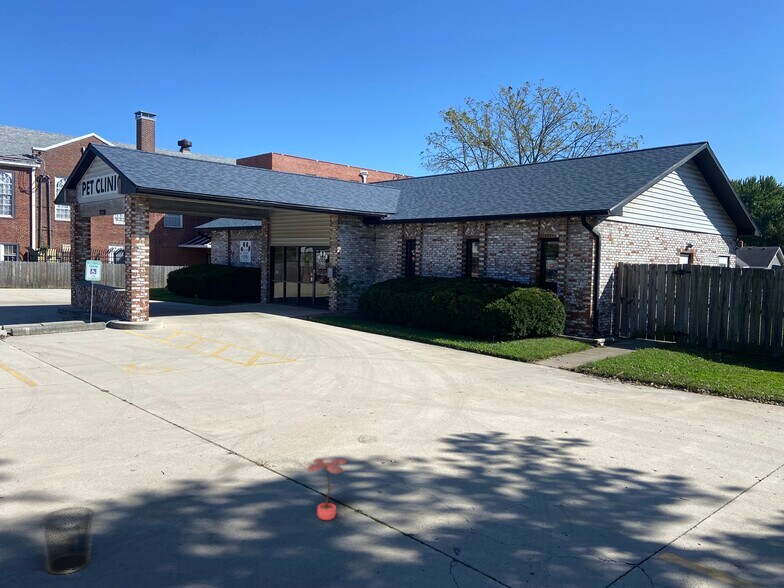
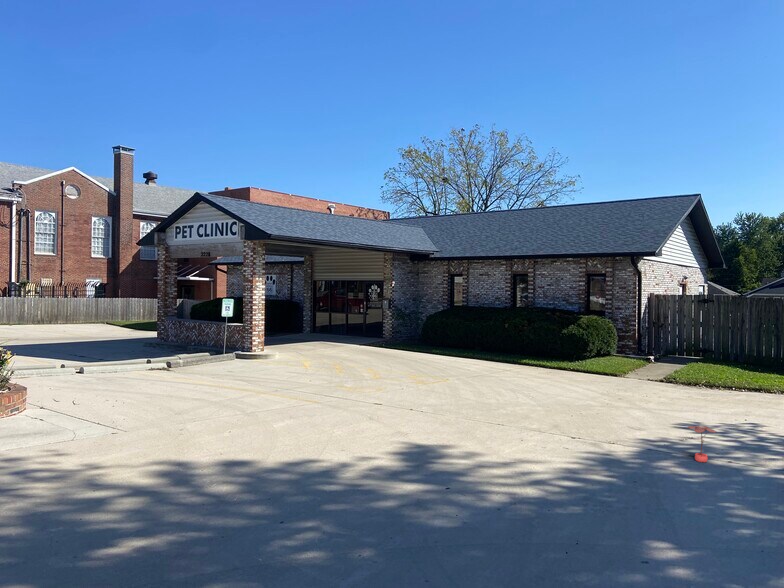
waste bin: present [42,507,94,574] -> none [608,454,637,489]

